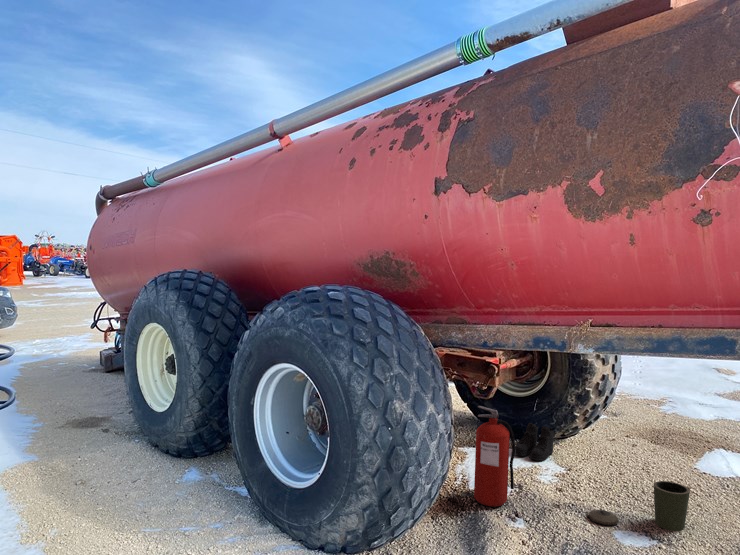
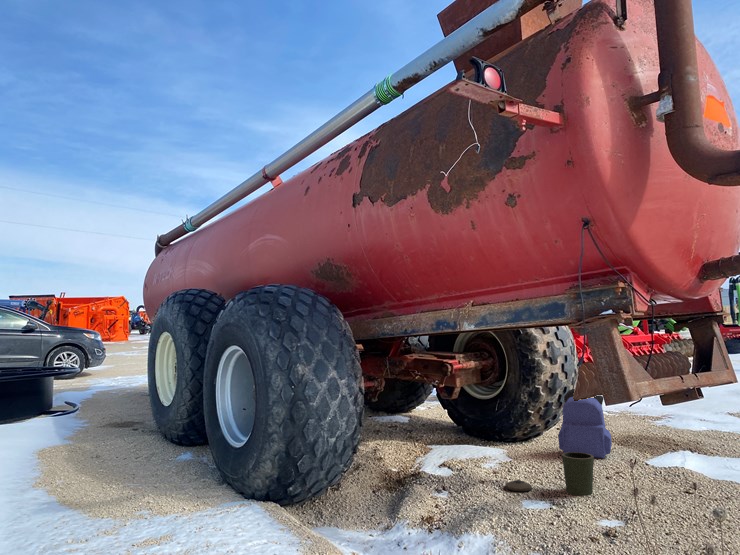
backpack: none [610,394,668,469] -> present [558,389,612,458]
fire extinguisher: present [474,406,515,507] -> none [408,390,442,480]
boots: present [515,423,554,461] -> none [471,421,509,453]

